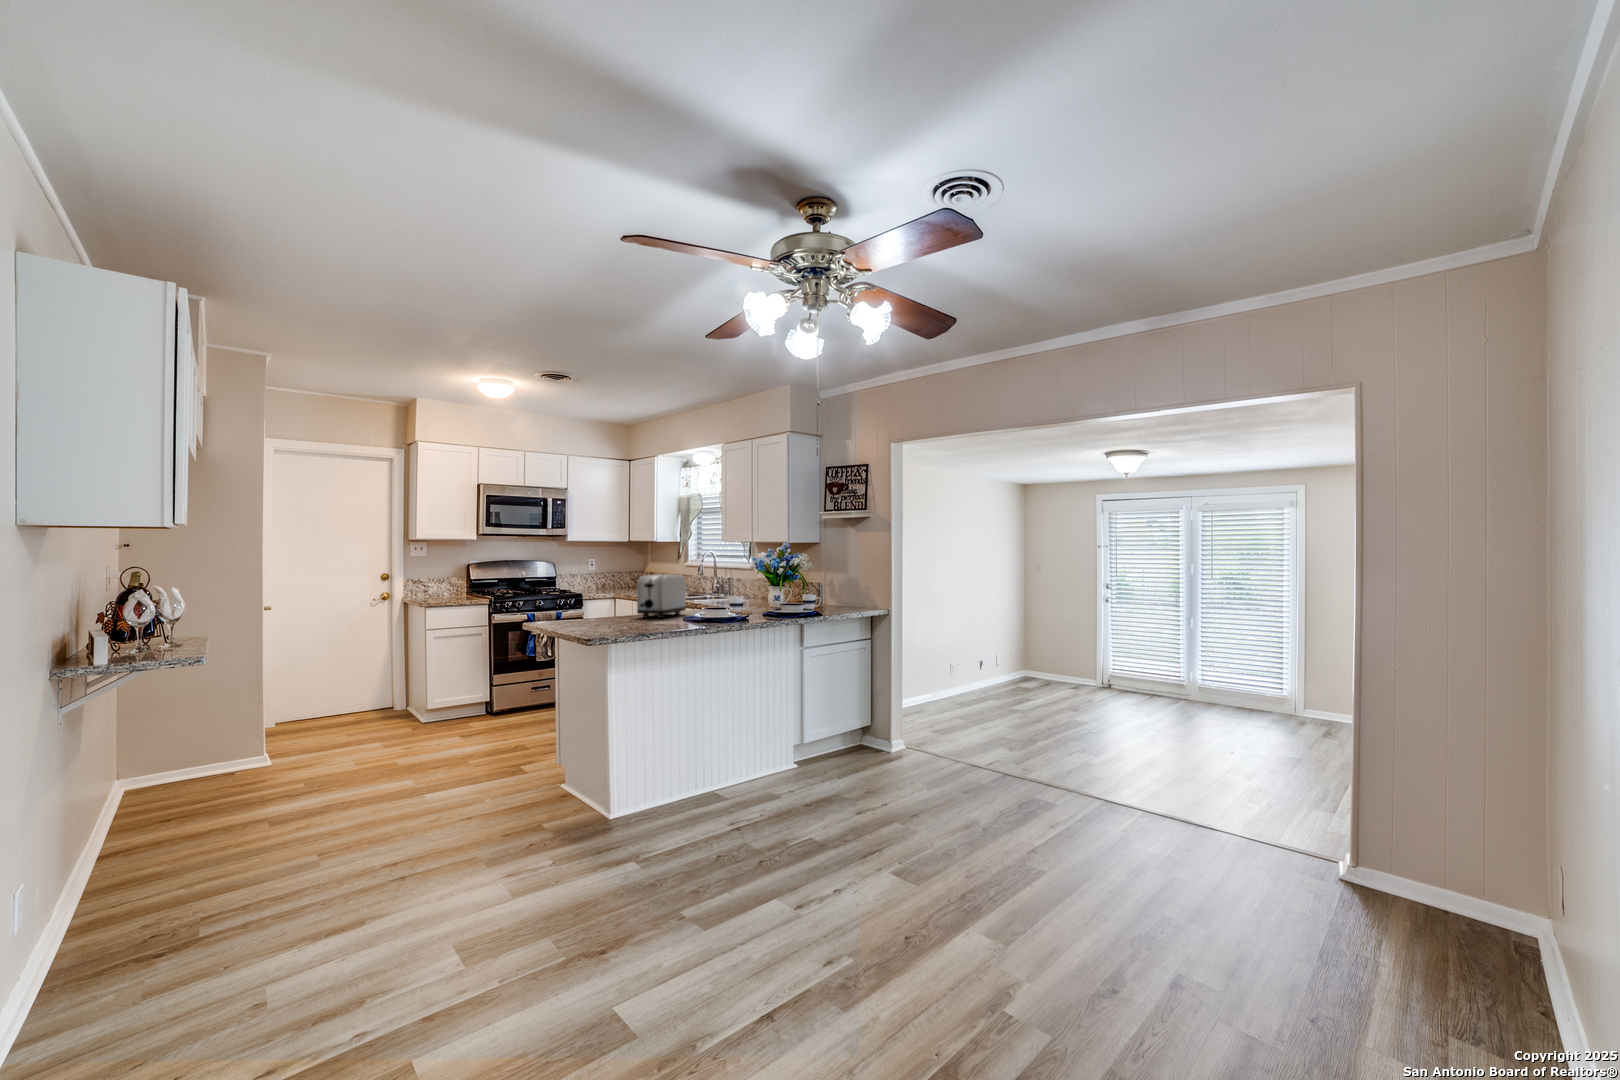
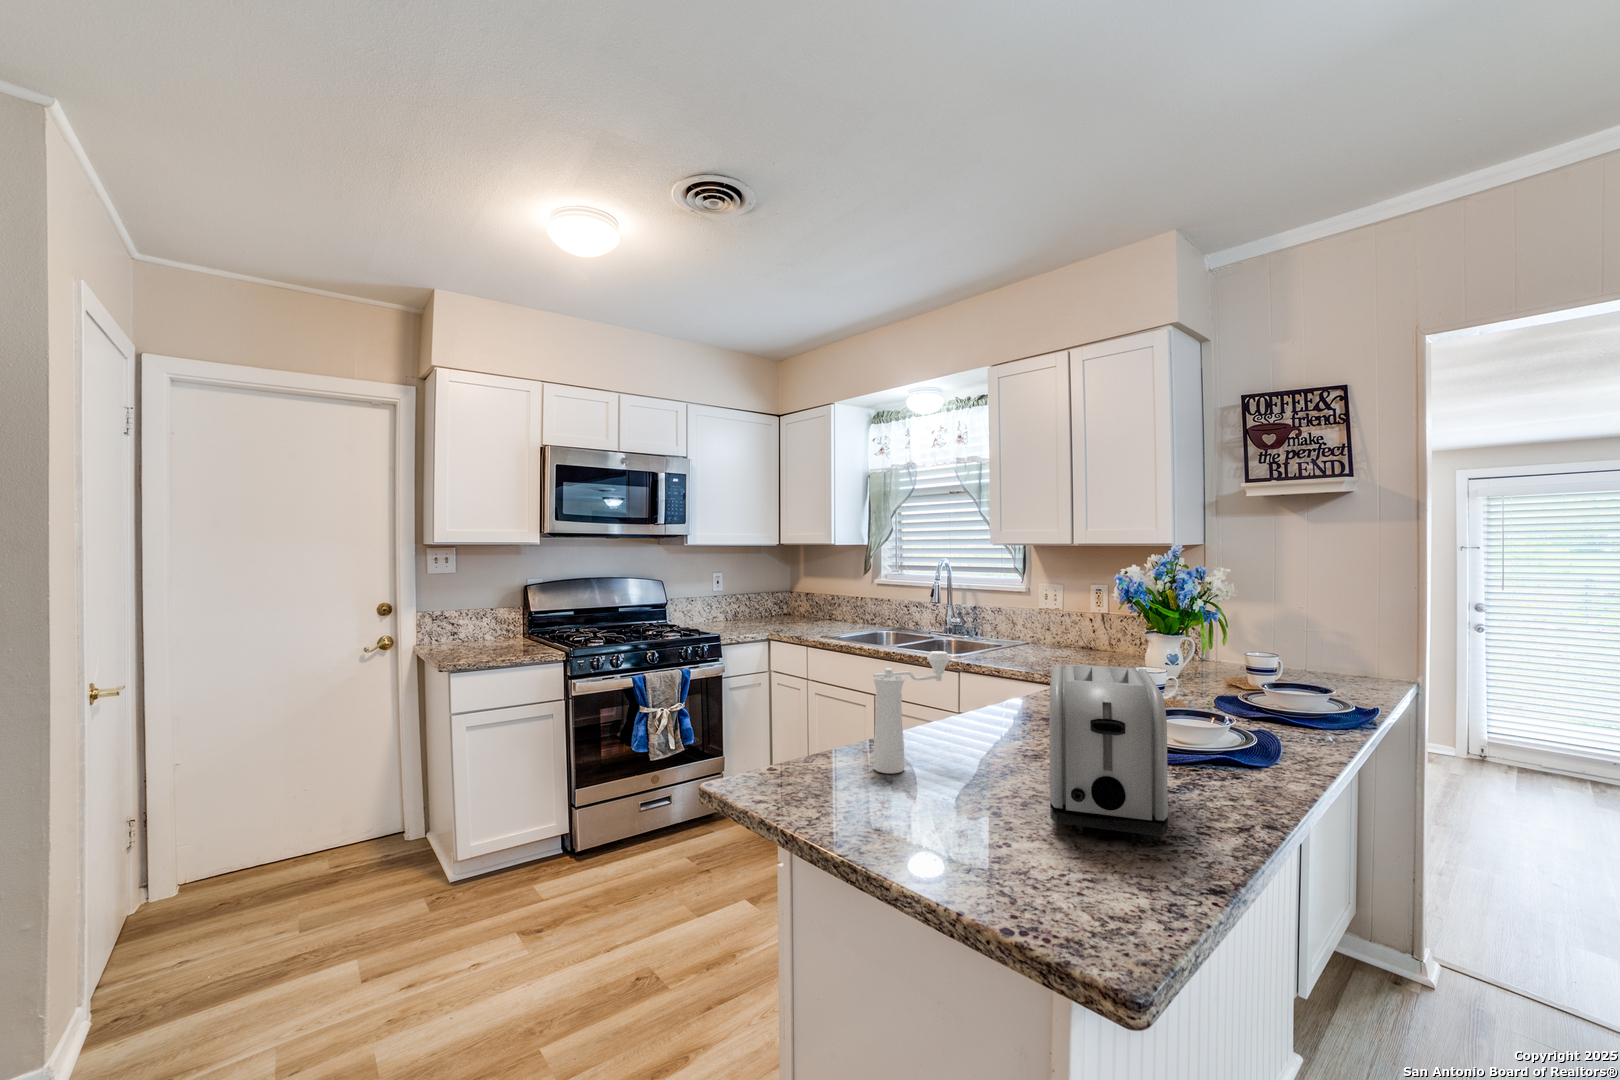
pepper mill: none [602,574,633,614] -> present [873,651,950,774]

